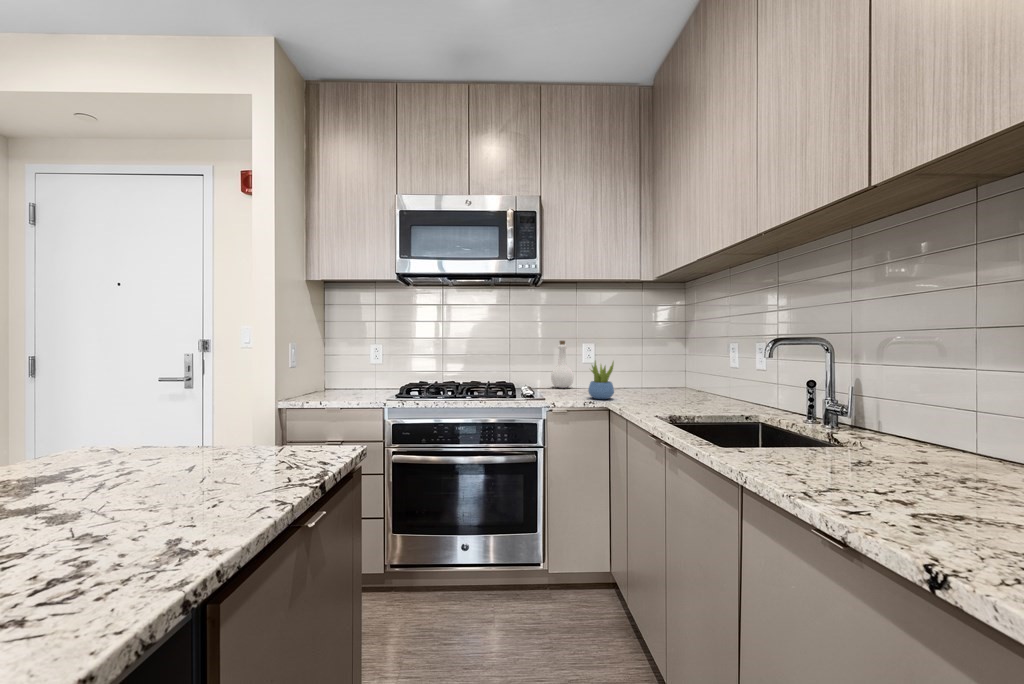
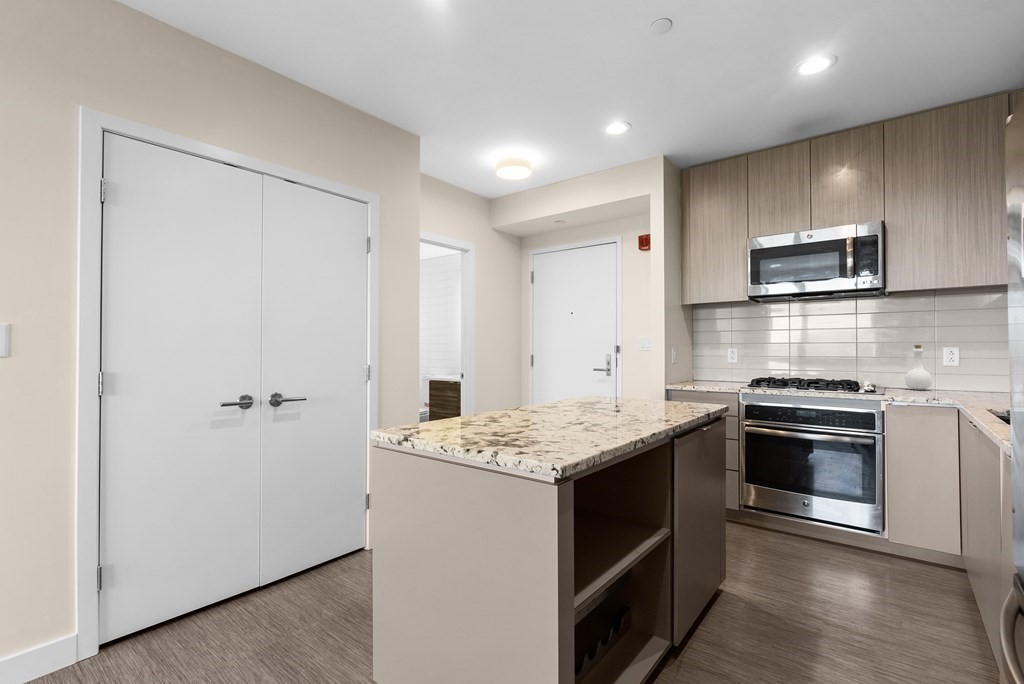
succulent plant: present [588,361,614,399] -> none [936,361,968,398]

